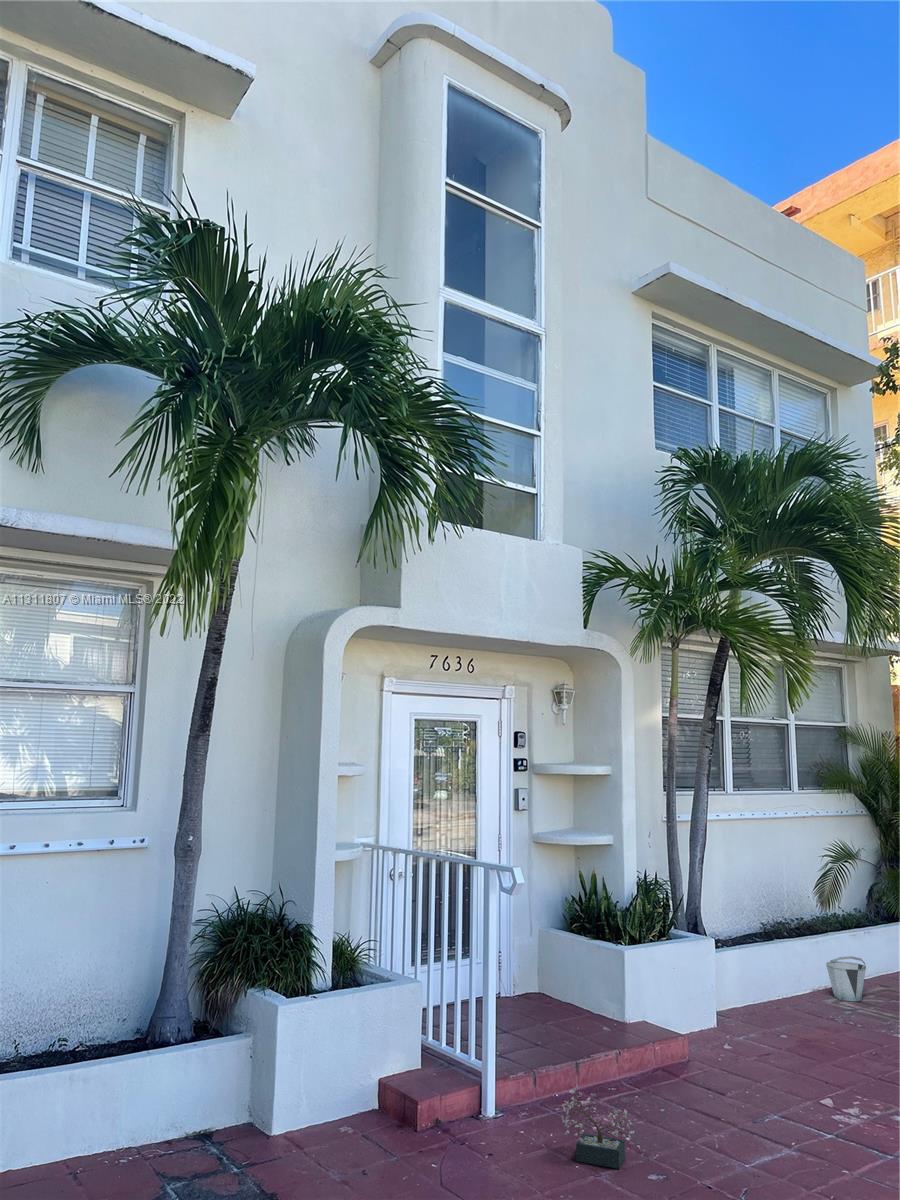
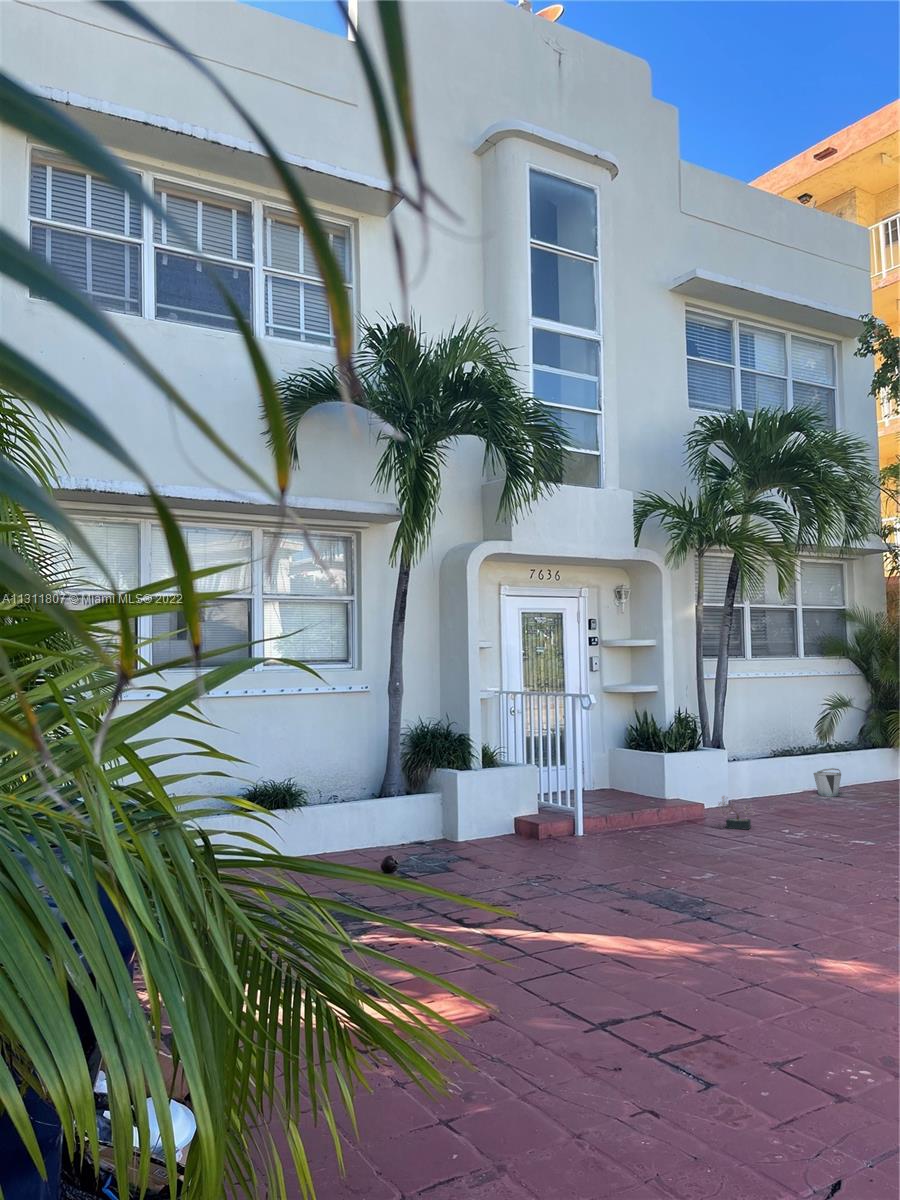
decorative plant: present [561,1086,634,1169] -> present [719,796,755,830]

